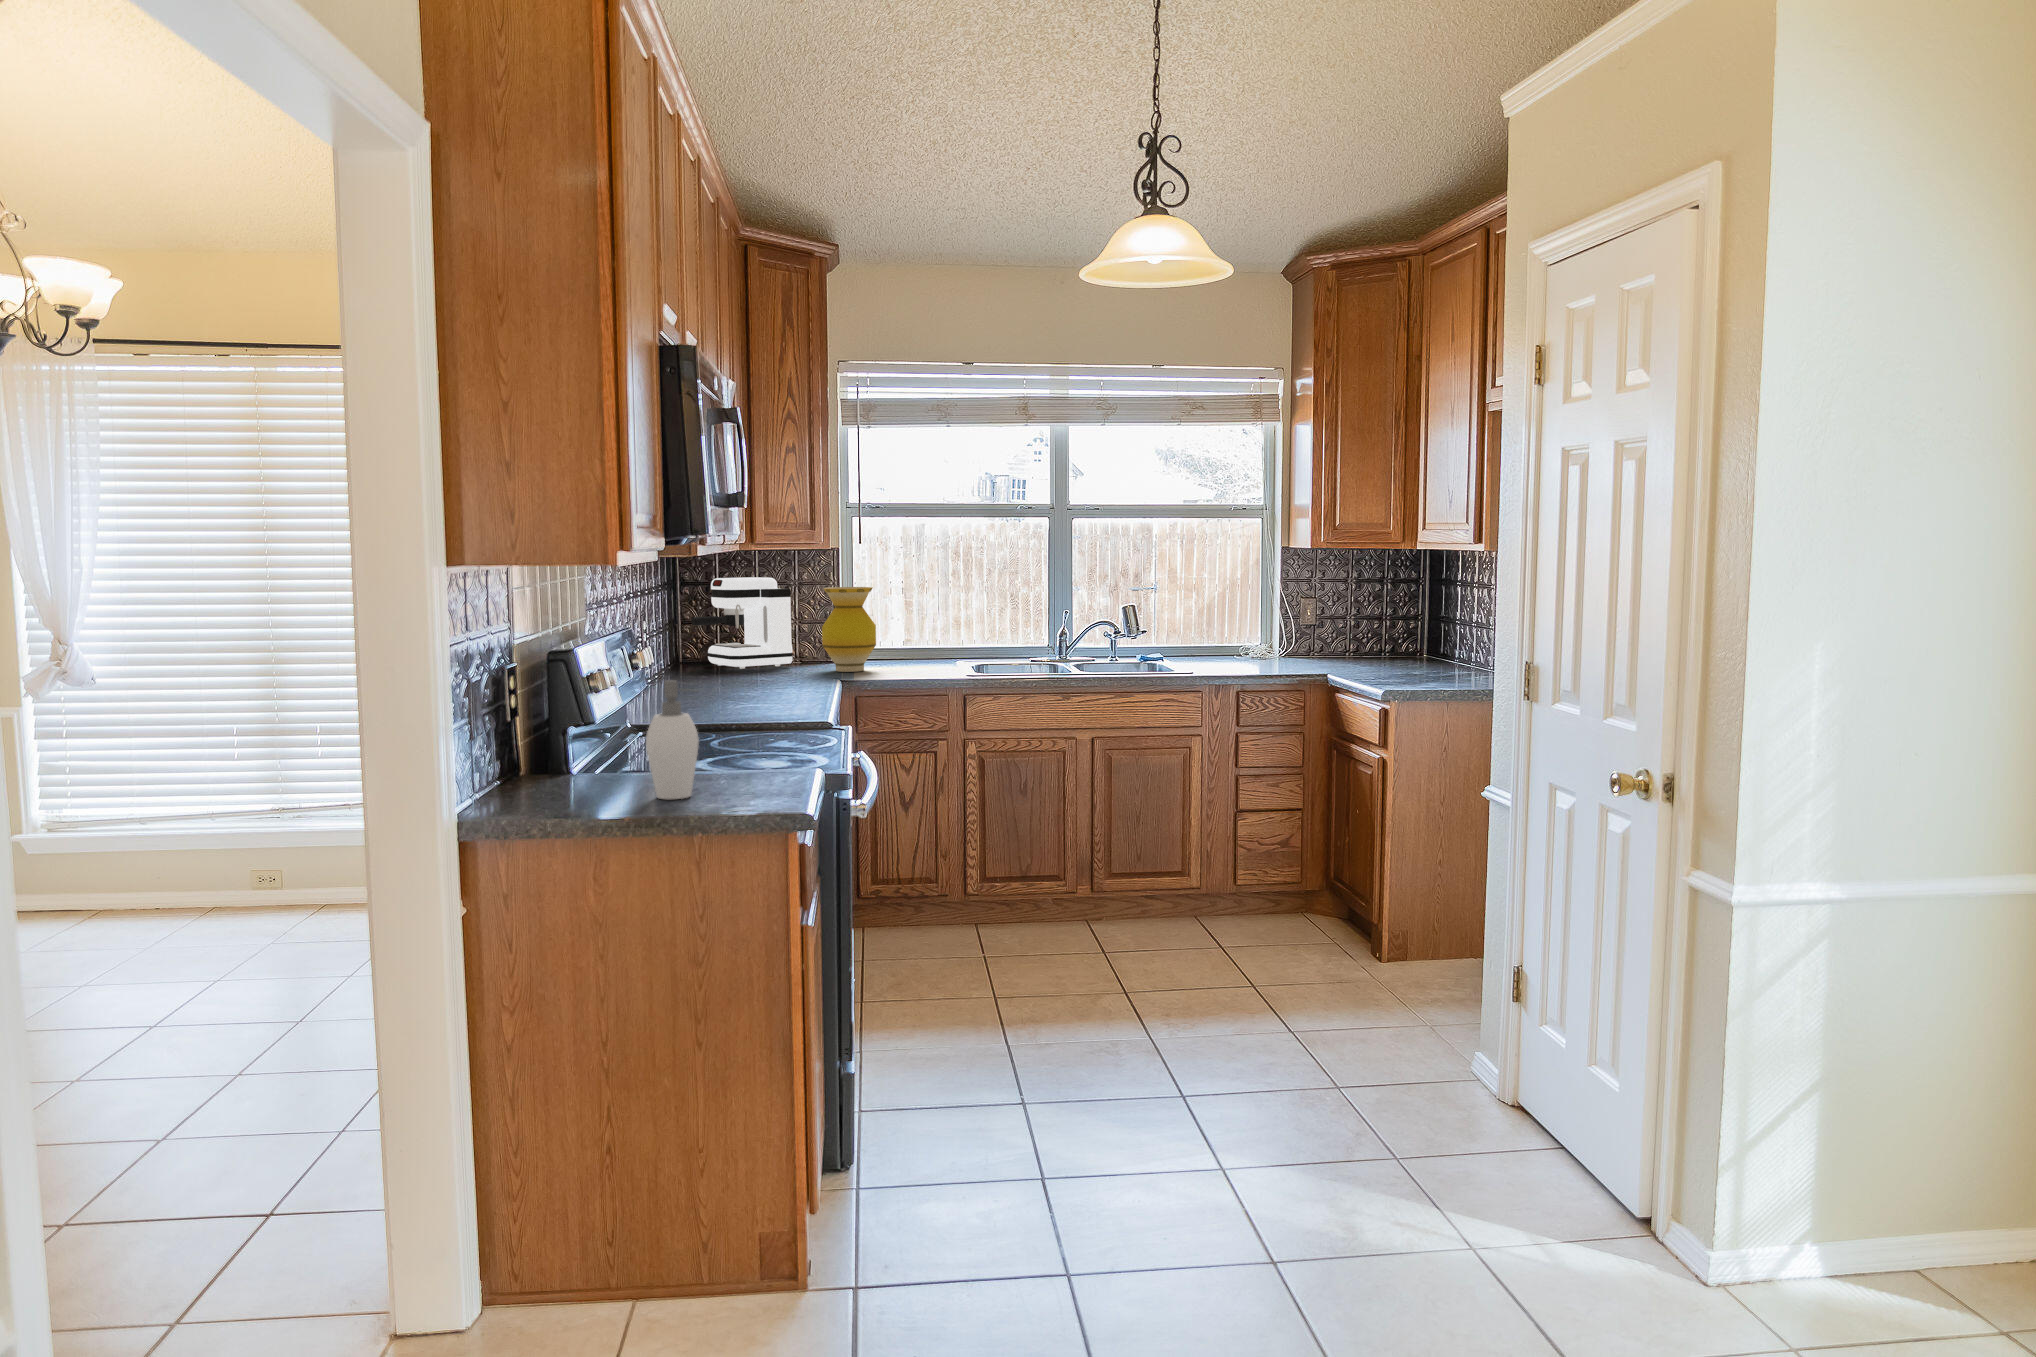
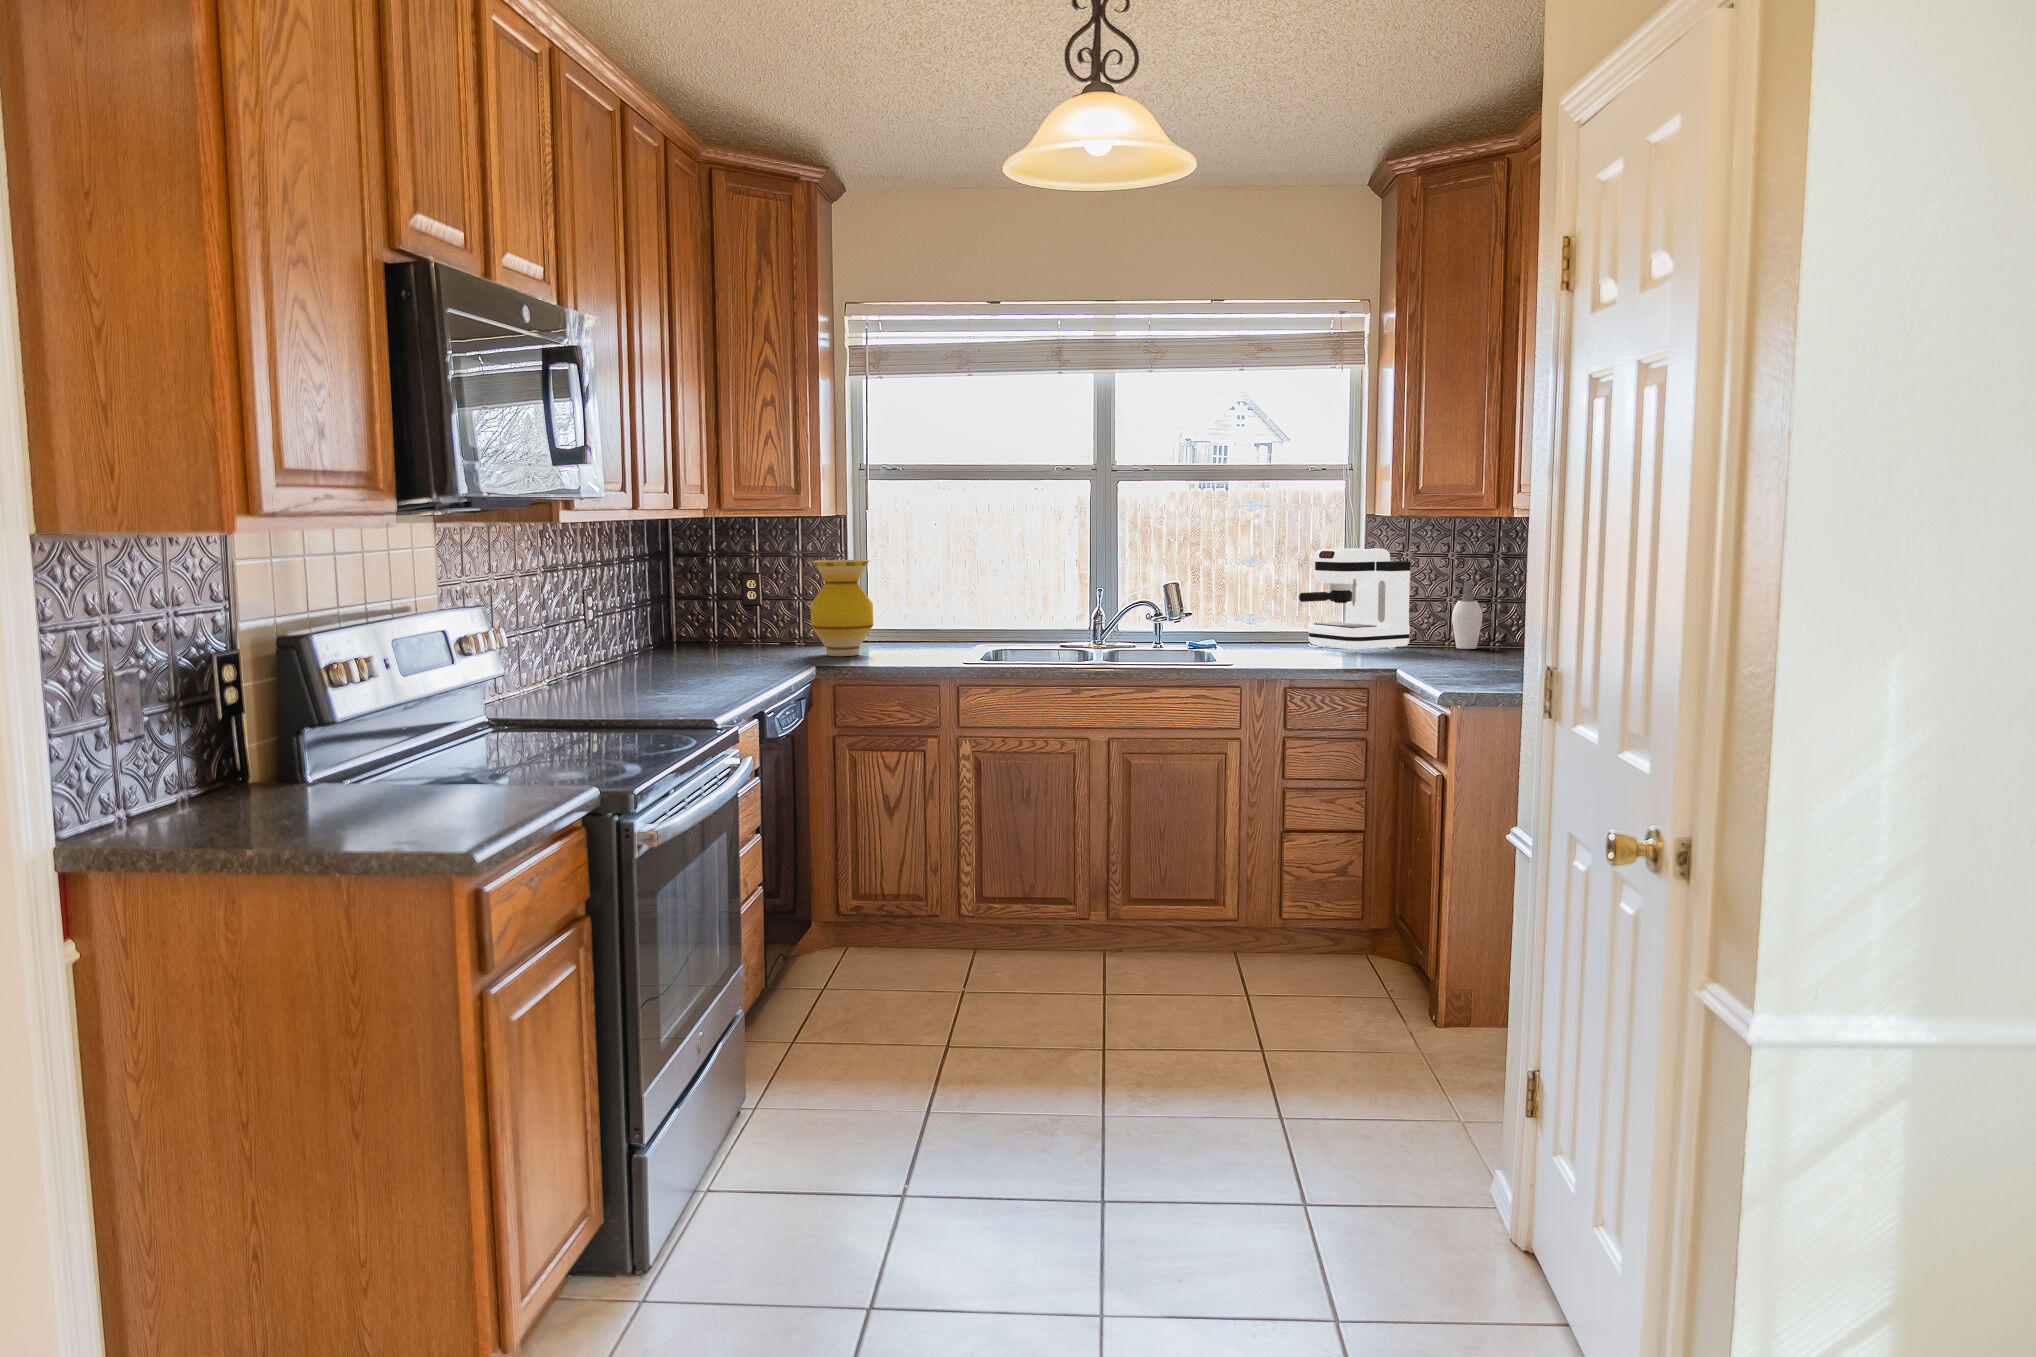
coffee maker: present [691,577,792,669] -> present [1299,548,1411,652]
soap dispenser: present [646,680,699,799] -> present [1452,582,1490,649]

